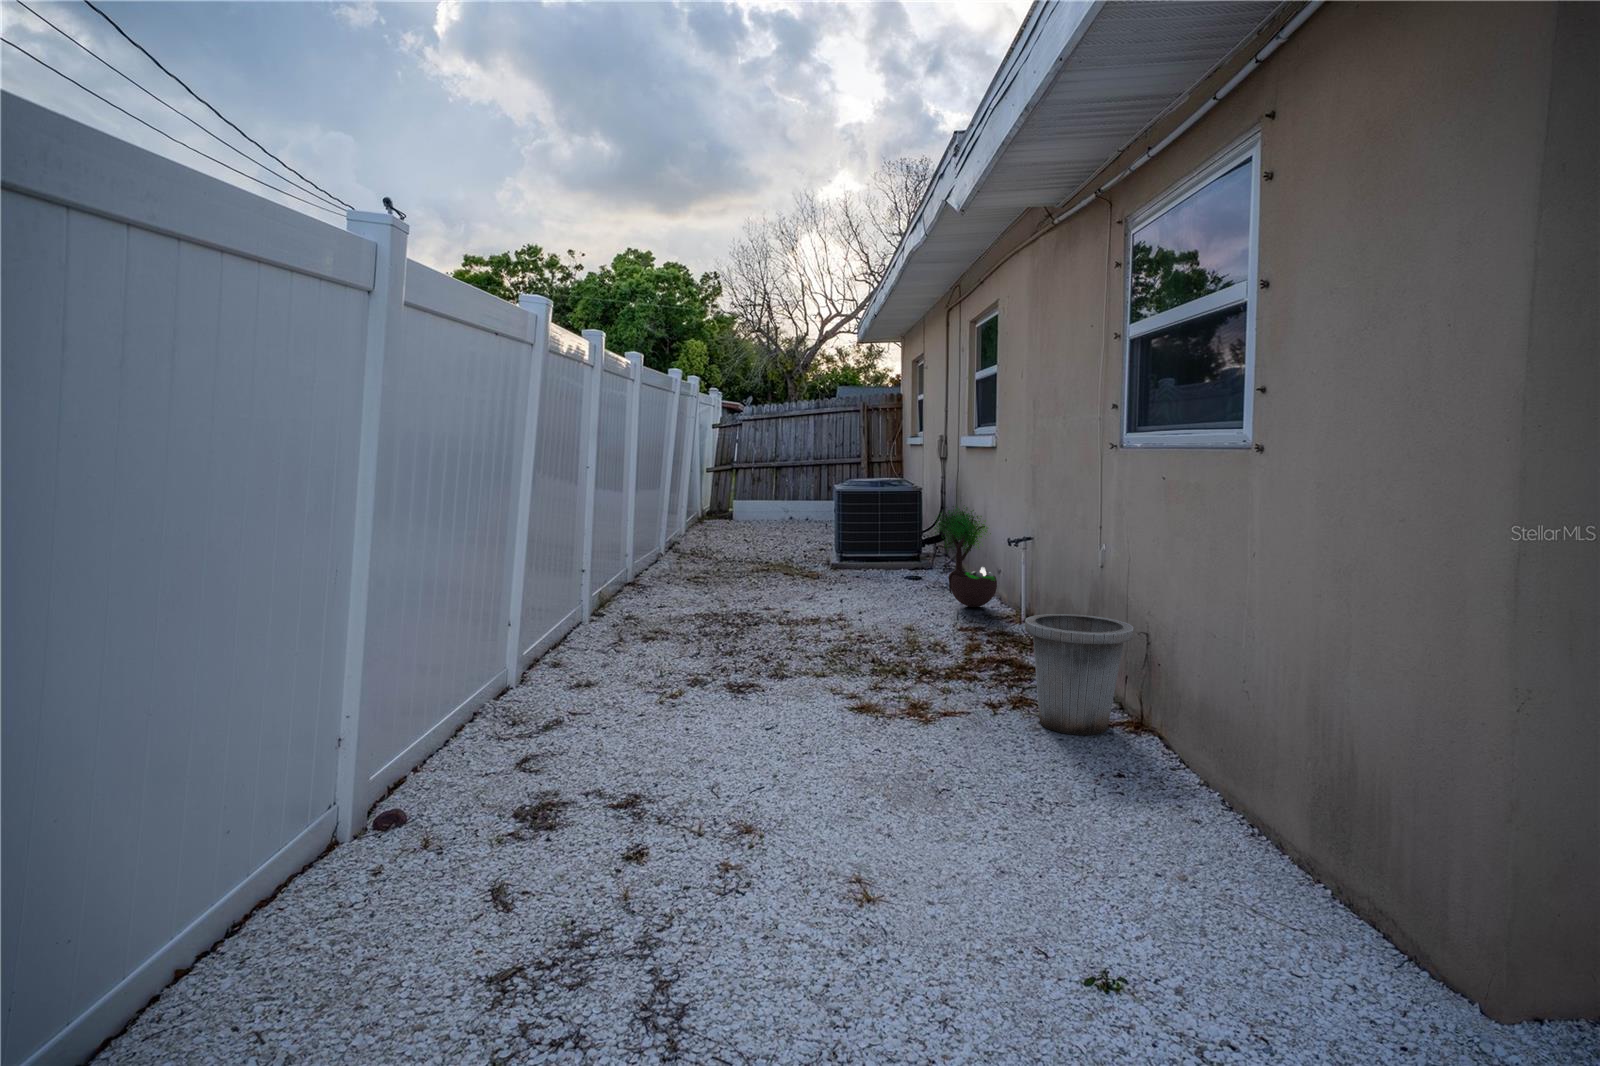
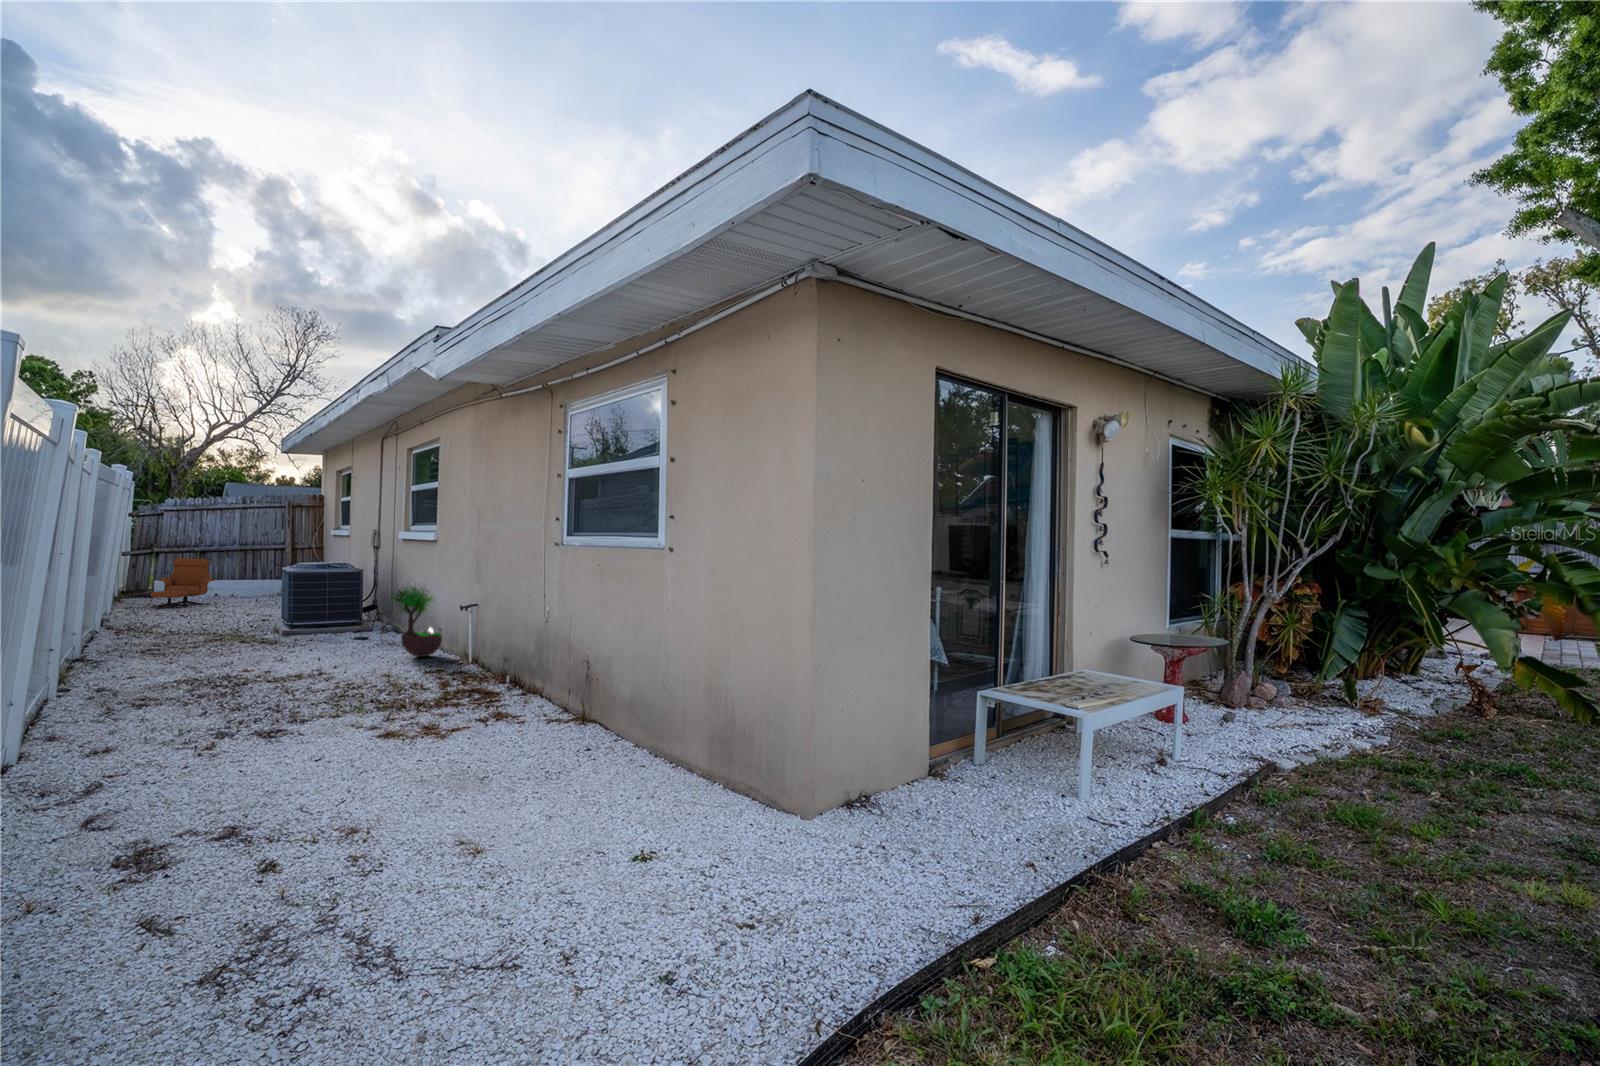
lounge chair: none [762,473,811,527] -> present [151,558,214,609]
trash can: present [1025,614,1133,735] -> none [509,650,581,729]

